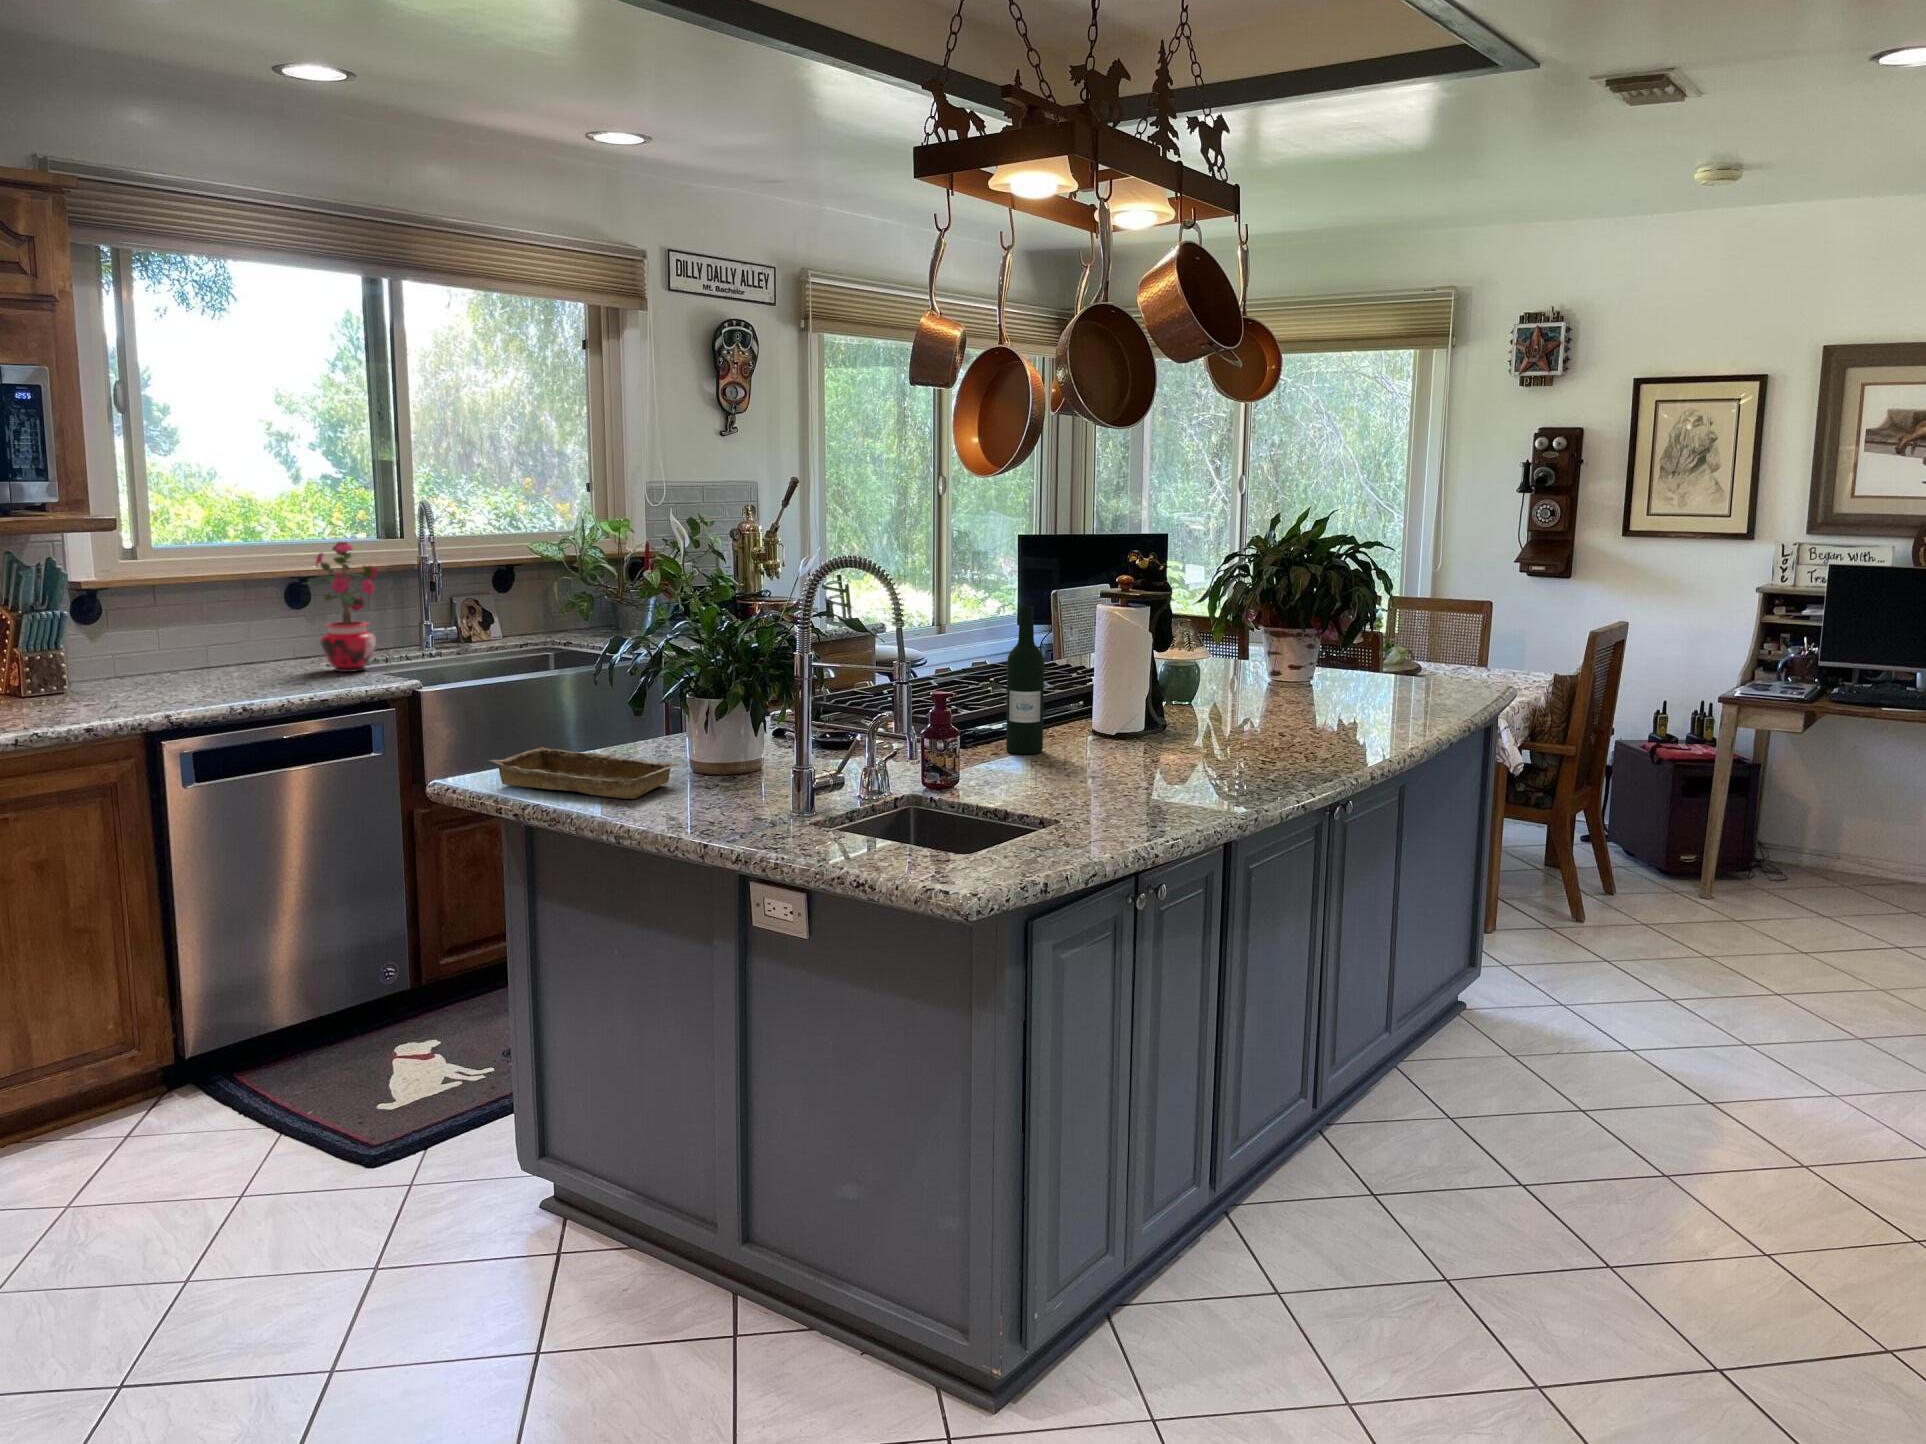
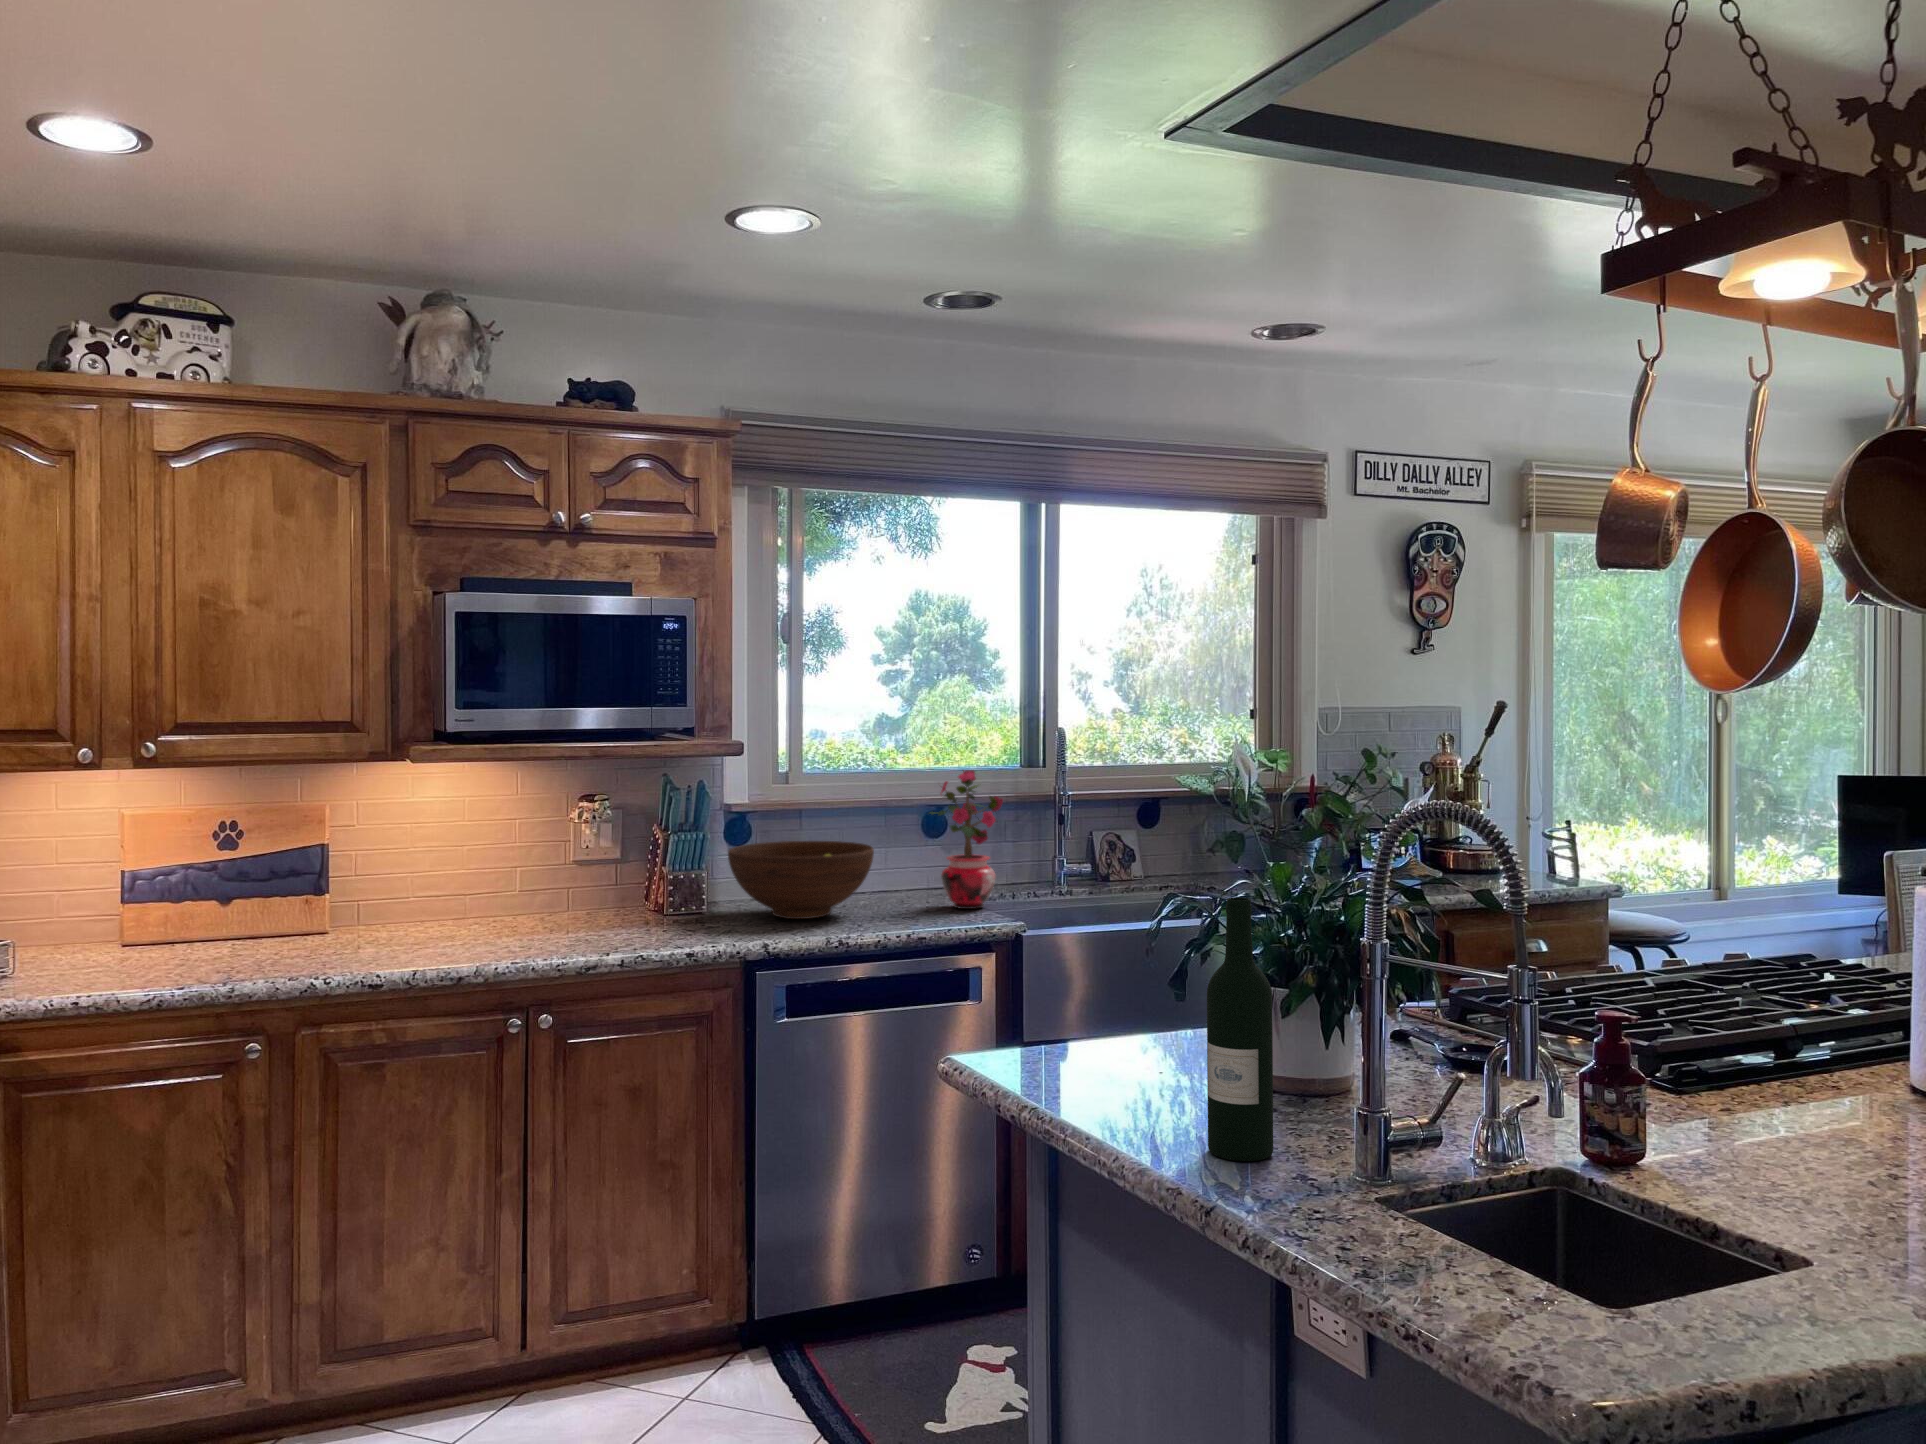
wine bottle: present [1006,607,1044,754] -> present [1207,897,1273,1161]
fruit bowl: none [90,614,256,691] -> present [728,841,874,919]
tray: present [489,747,681,799] -> none [994,1025,1230,1114]

